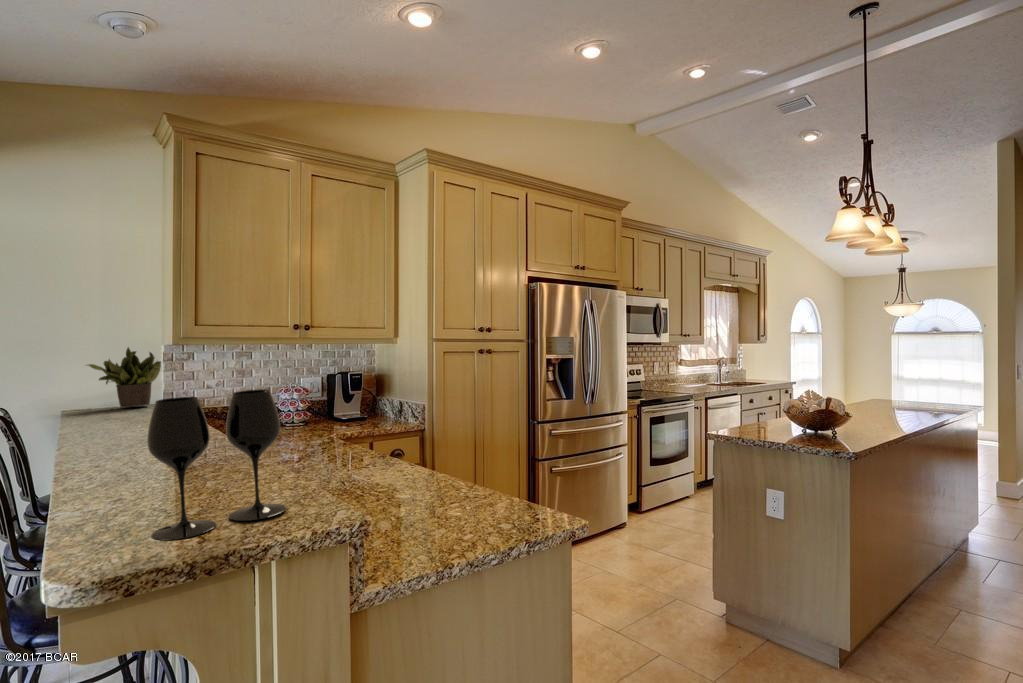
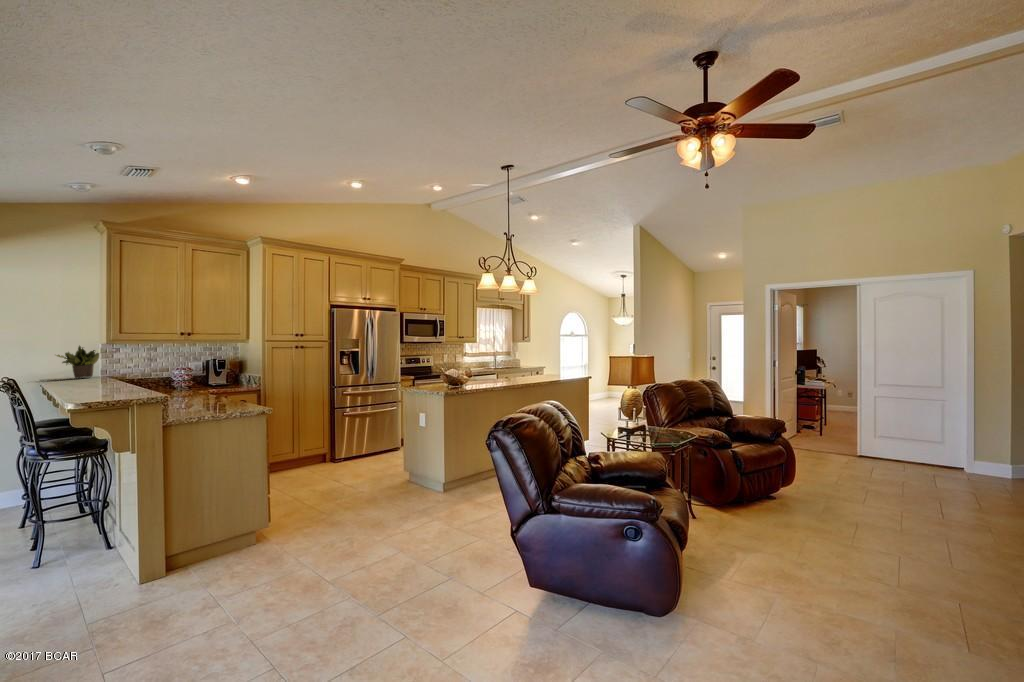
wine glass: present [147,390,286,541] -> none [93,358,142,401]

